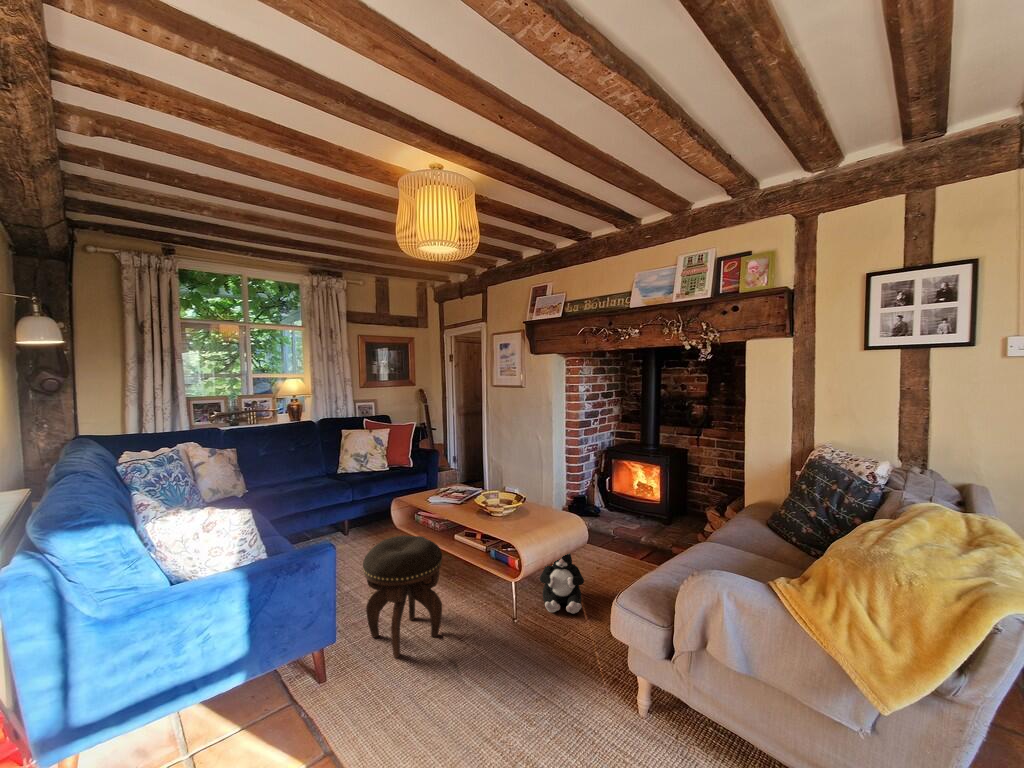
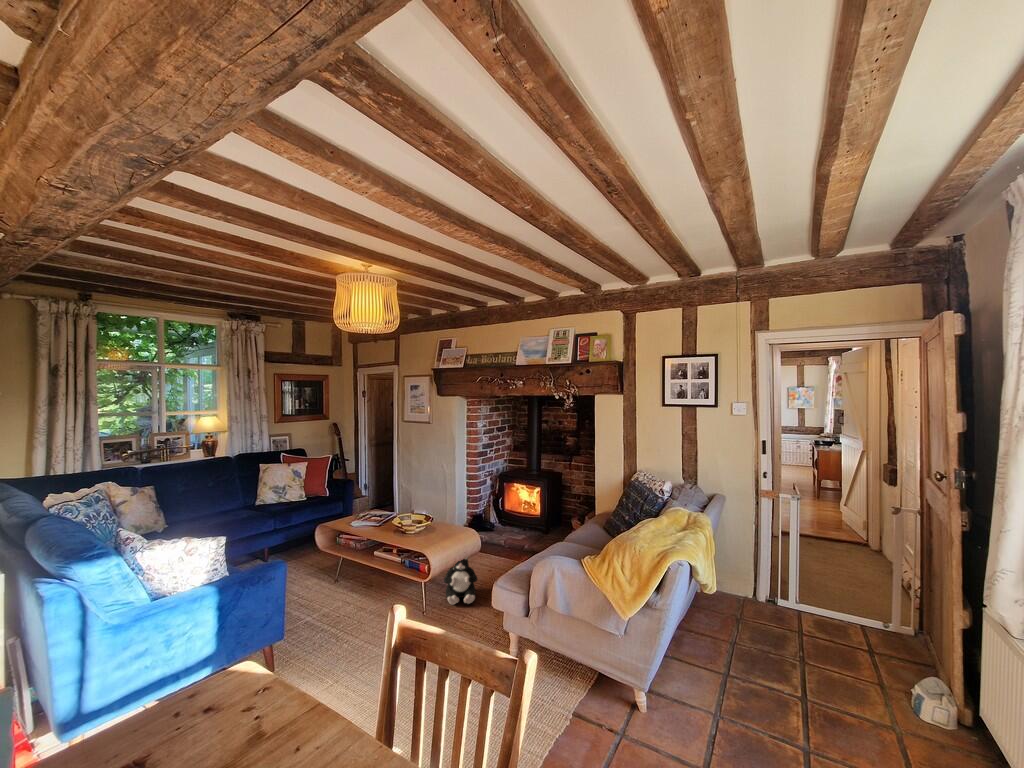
footstool: present [363,536,442,658] -> none [302,553,368,649]

